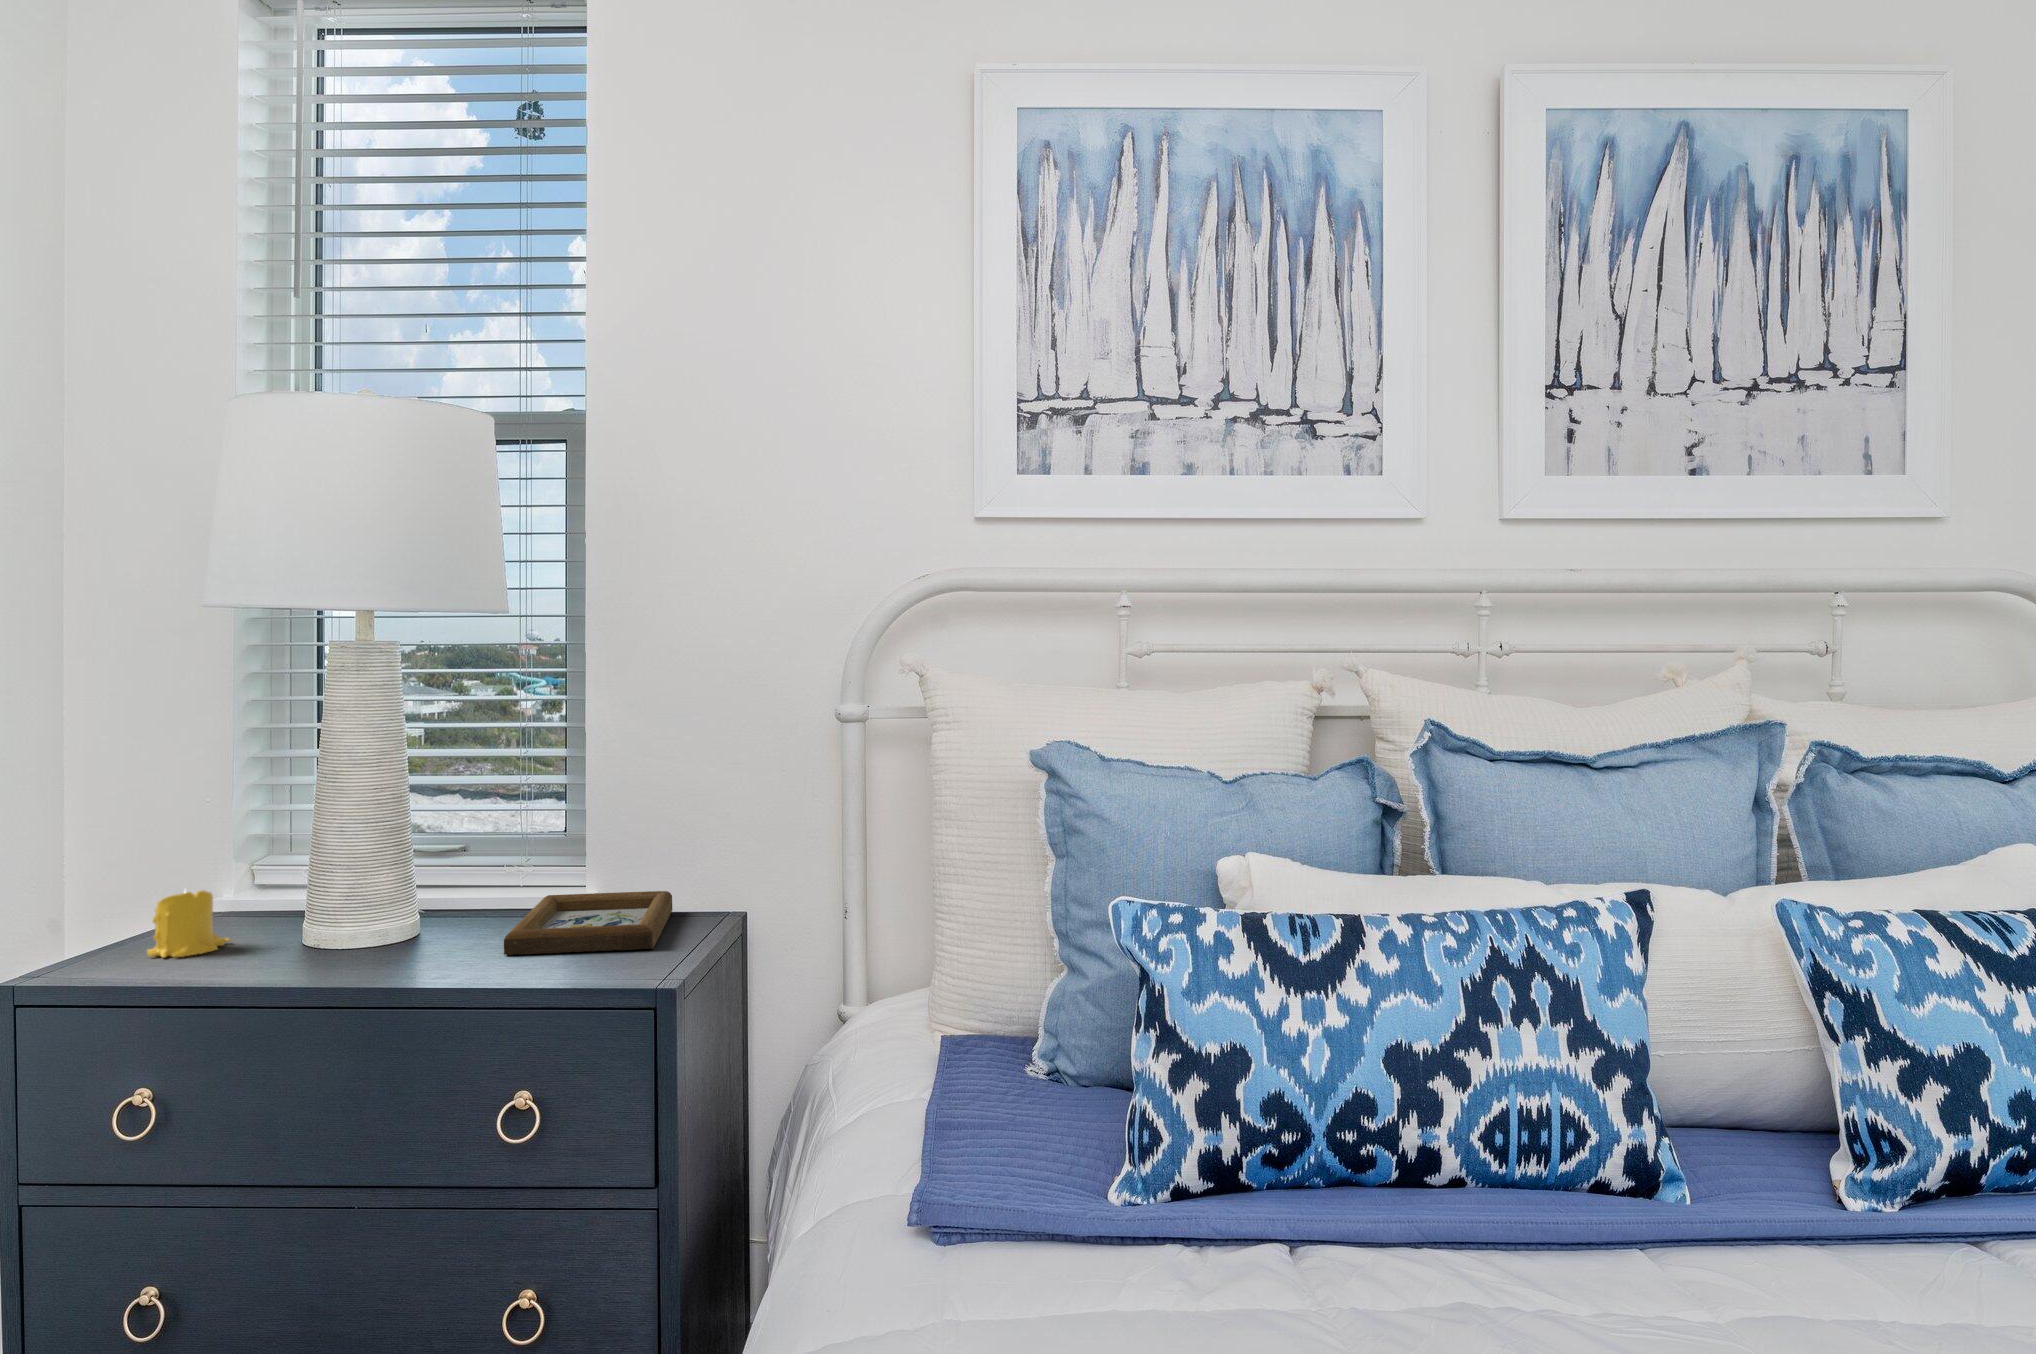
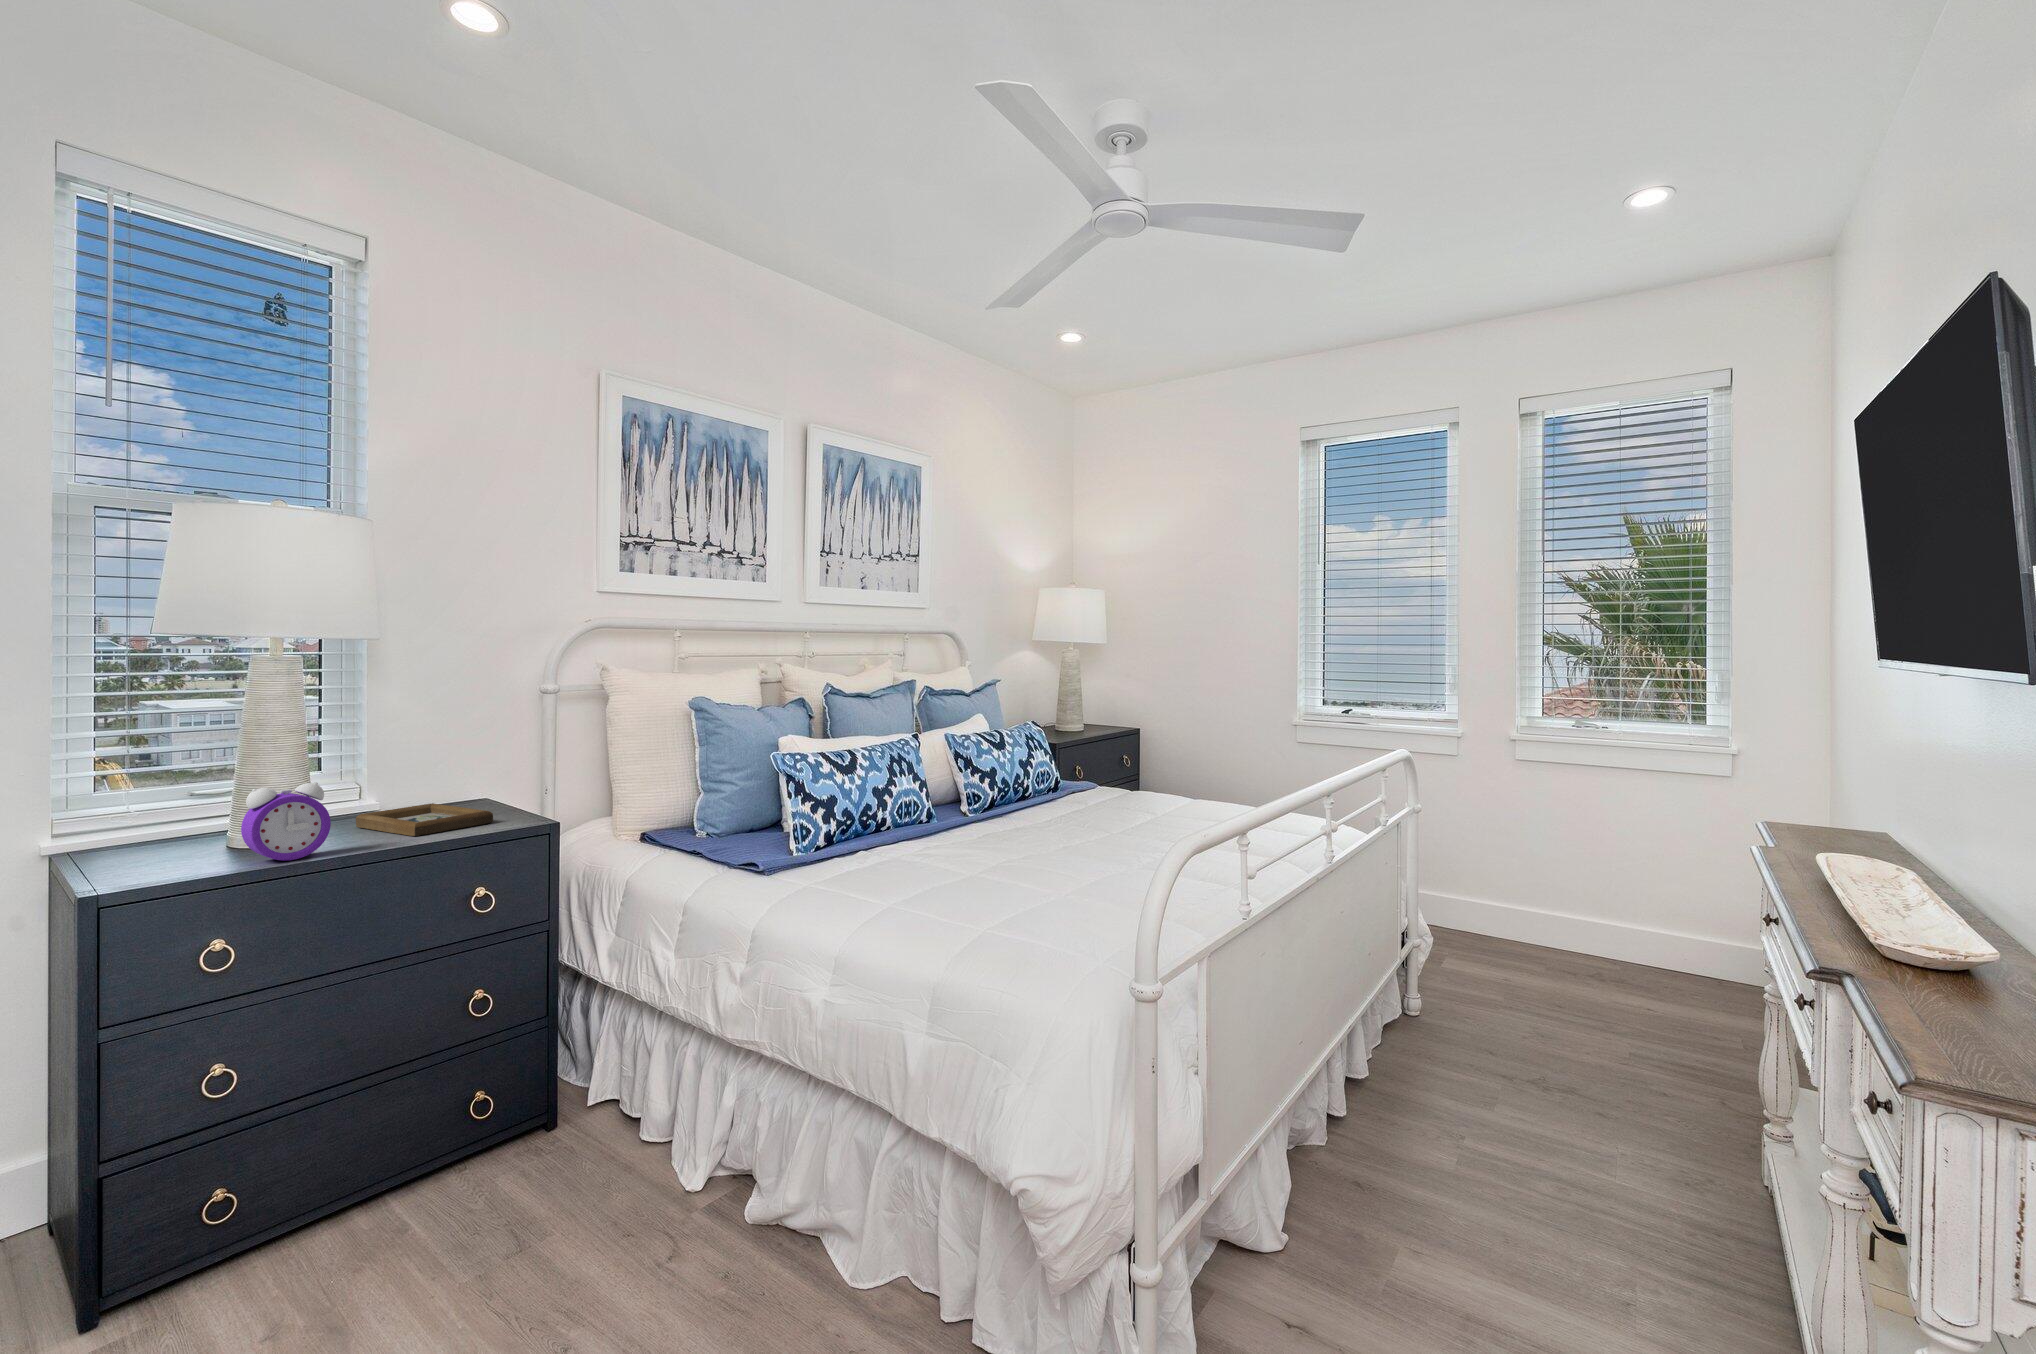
alarm clock: none [224,843,357,969] -> present [241,782,331,860]
candle: present [147,891,231,958] -> none [125,828,188,876]

